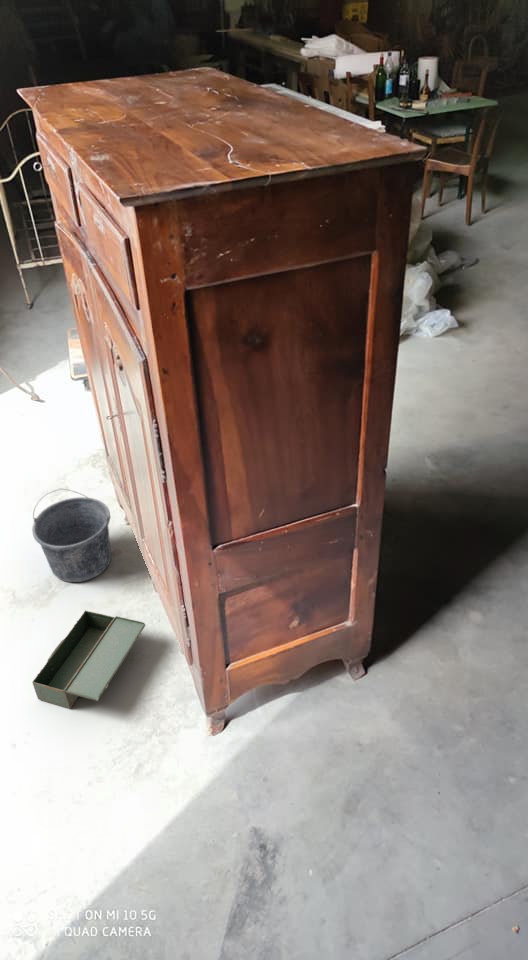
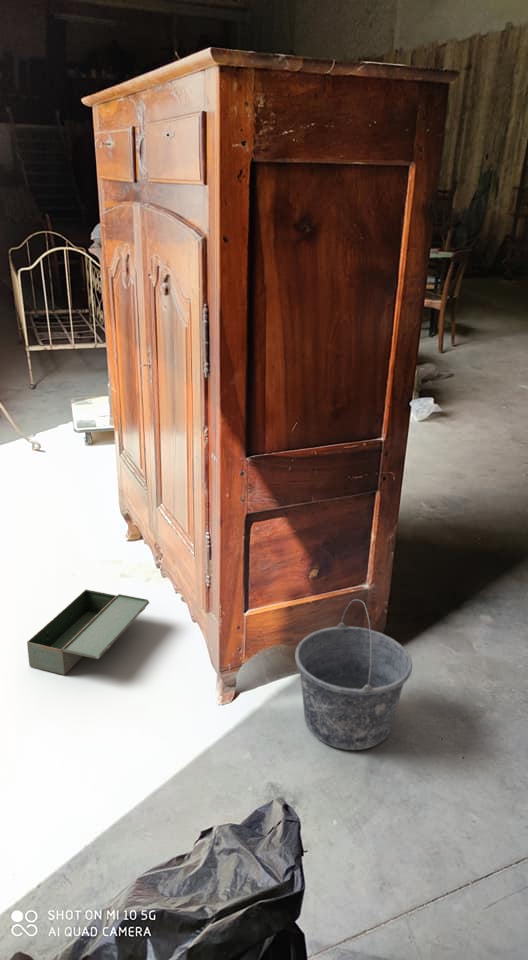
bucket: present [32,490,111,582] -> present [295,600,412,750]

